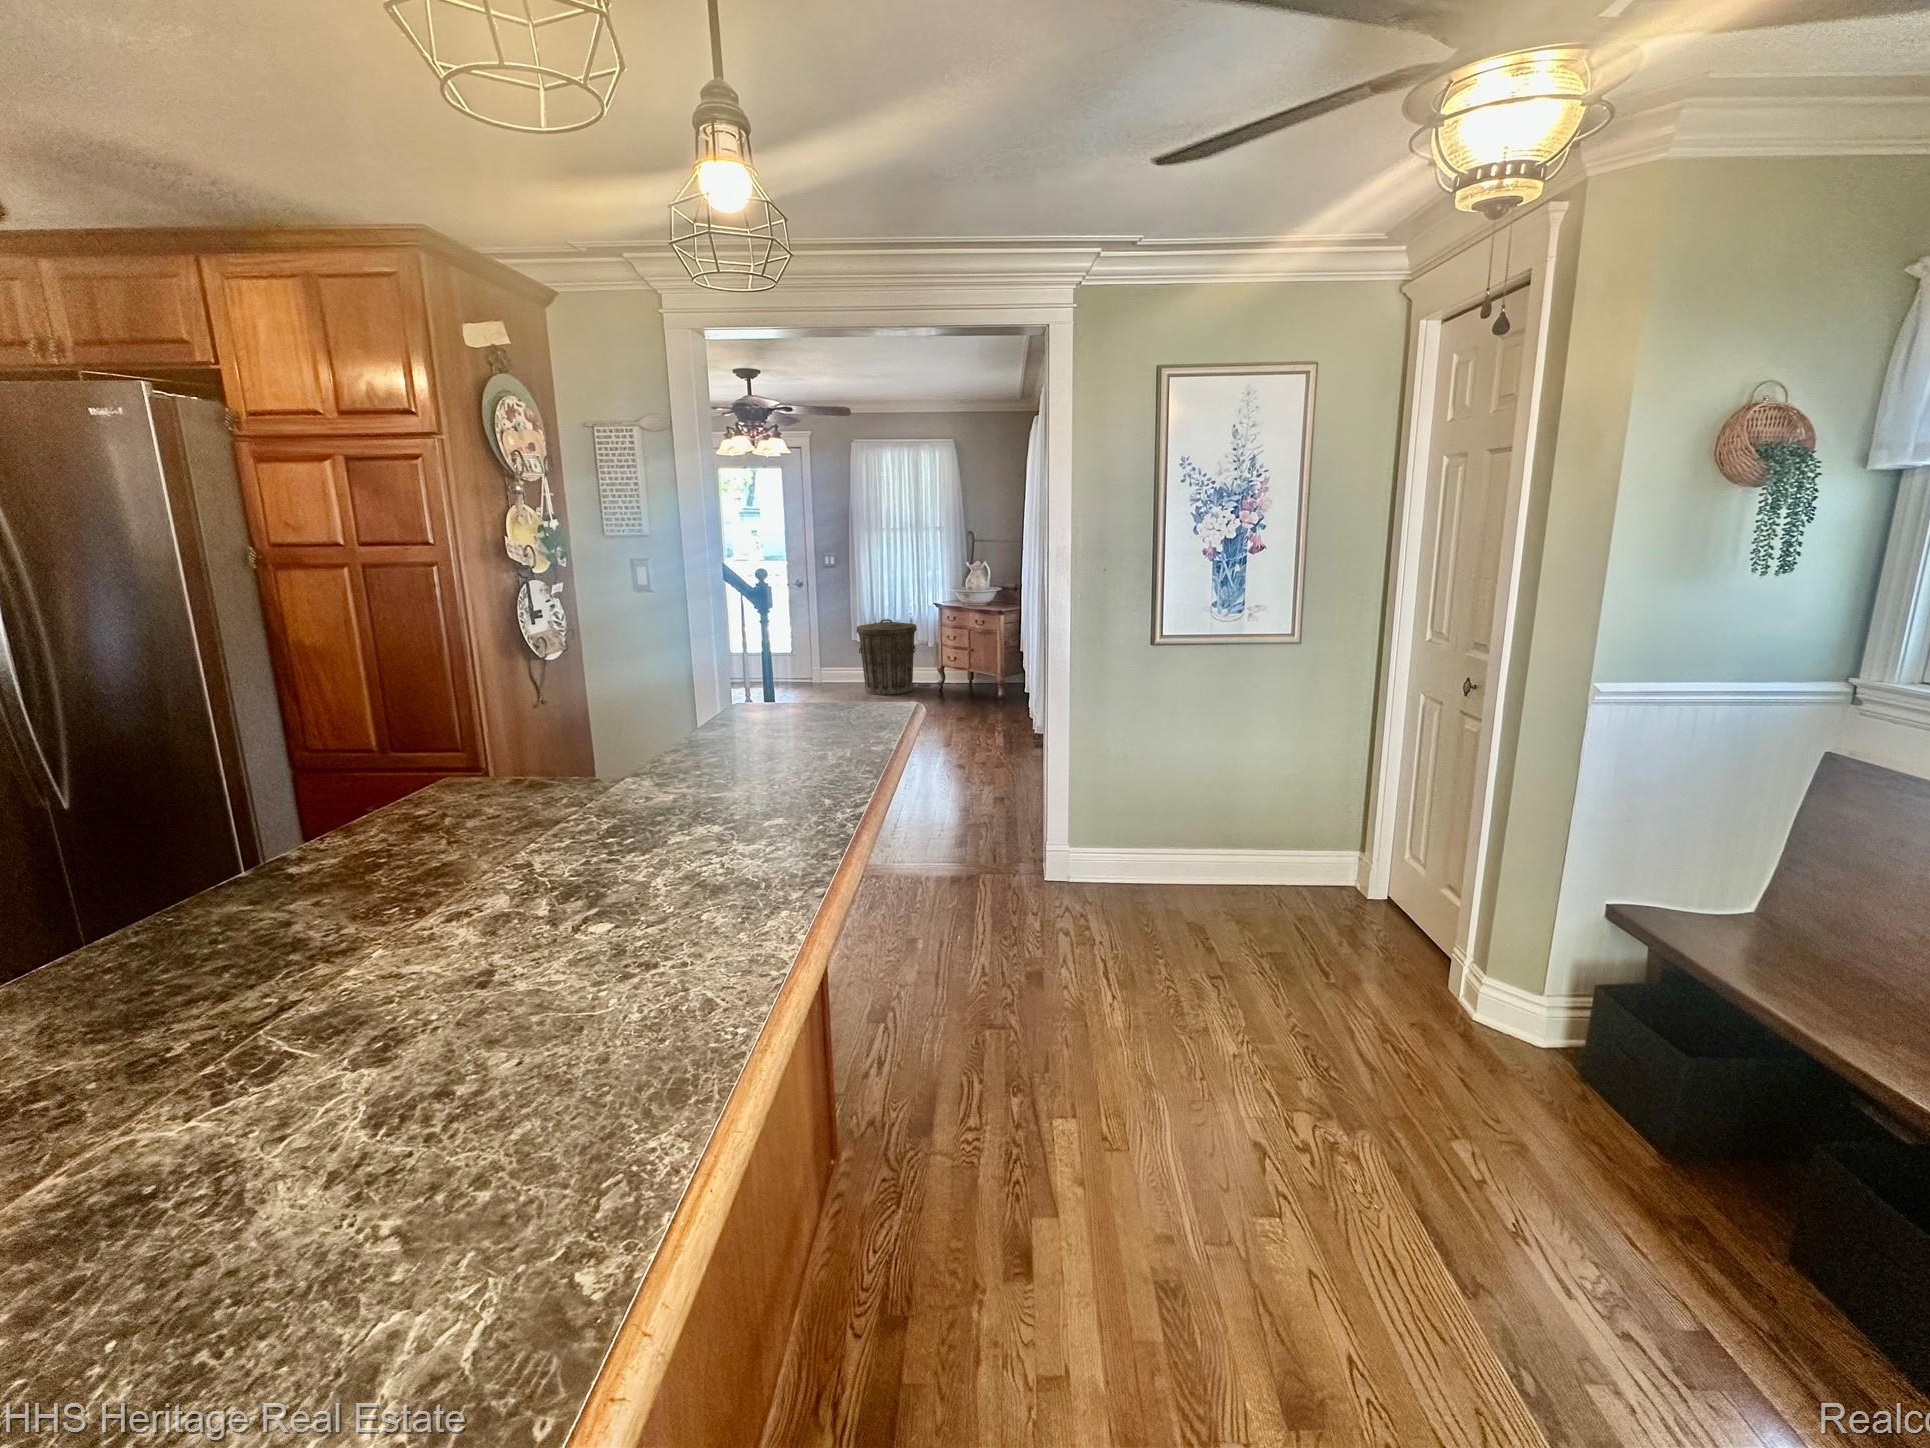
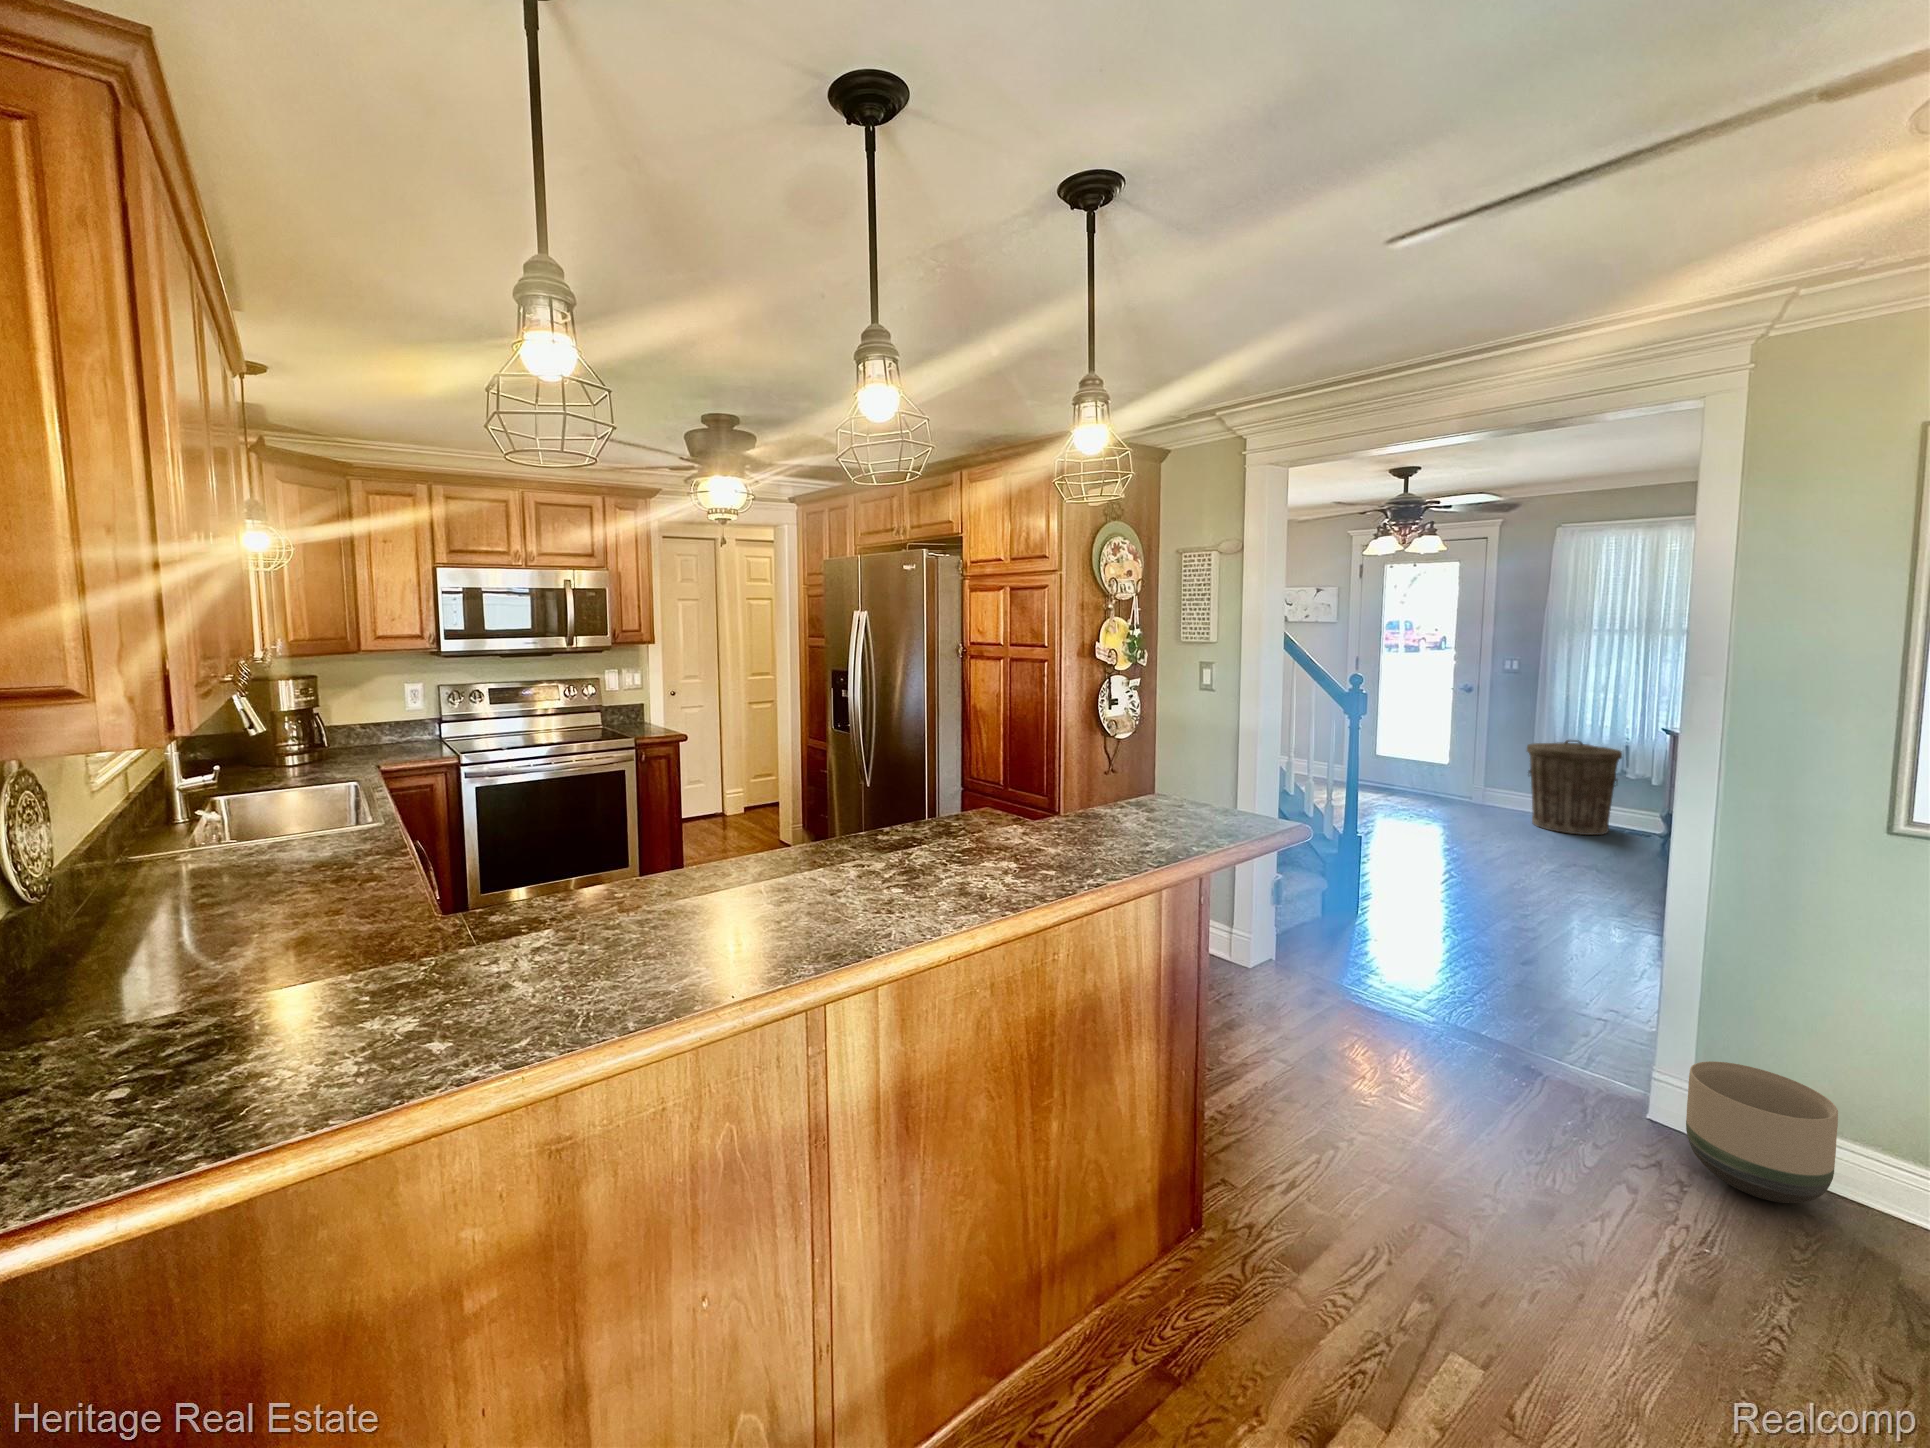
planter: none [1072,822,1143,906] -> present [1686,1061,1838,1203]

